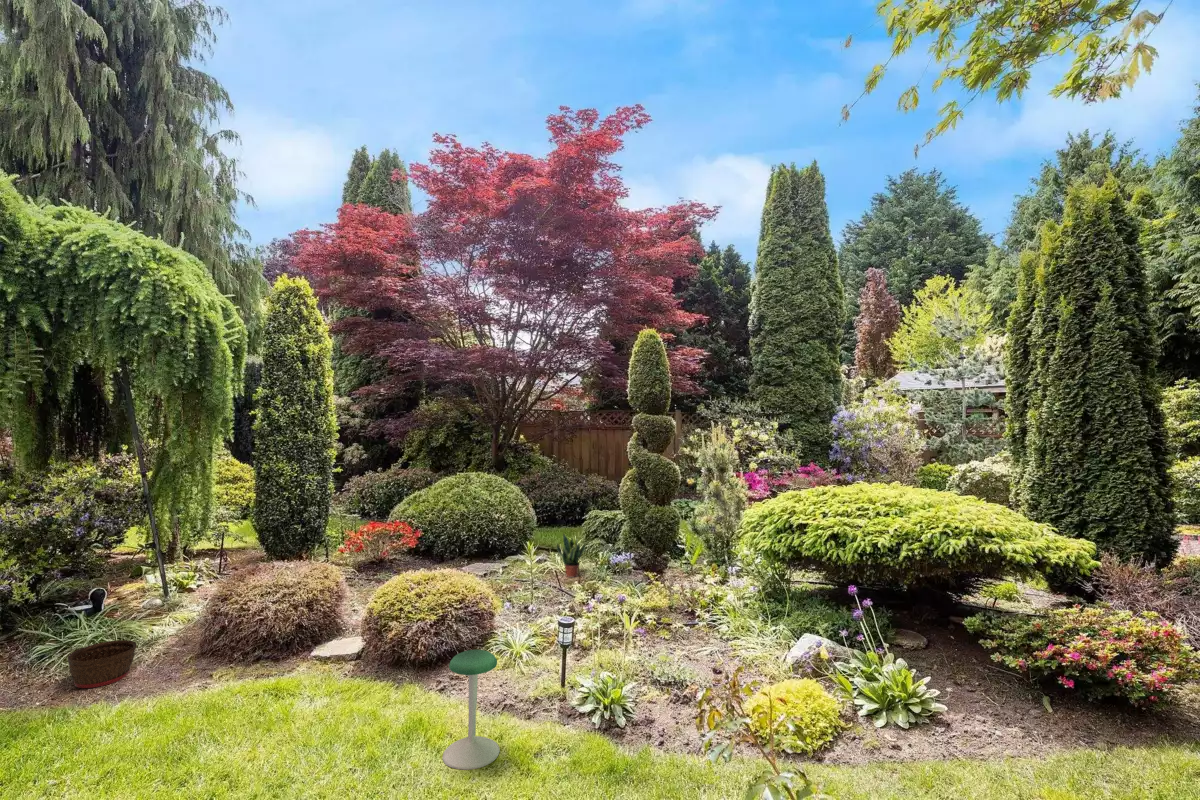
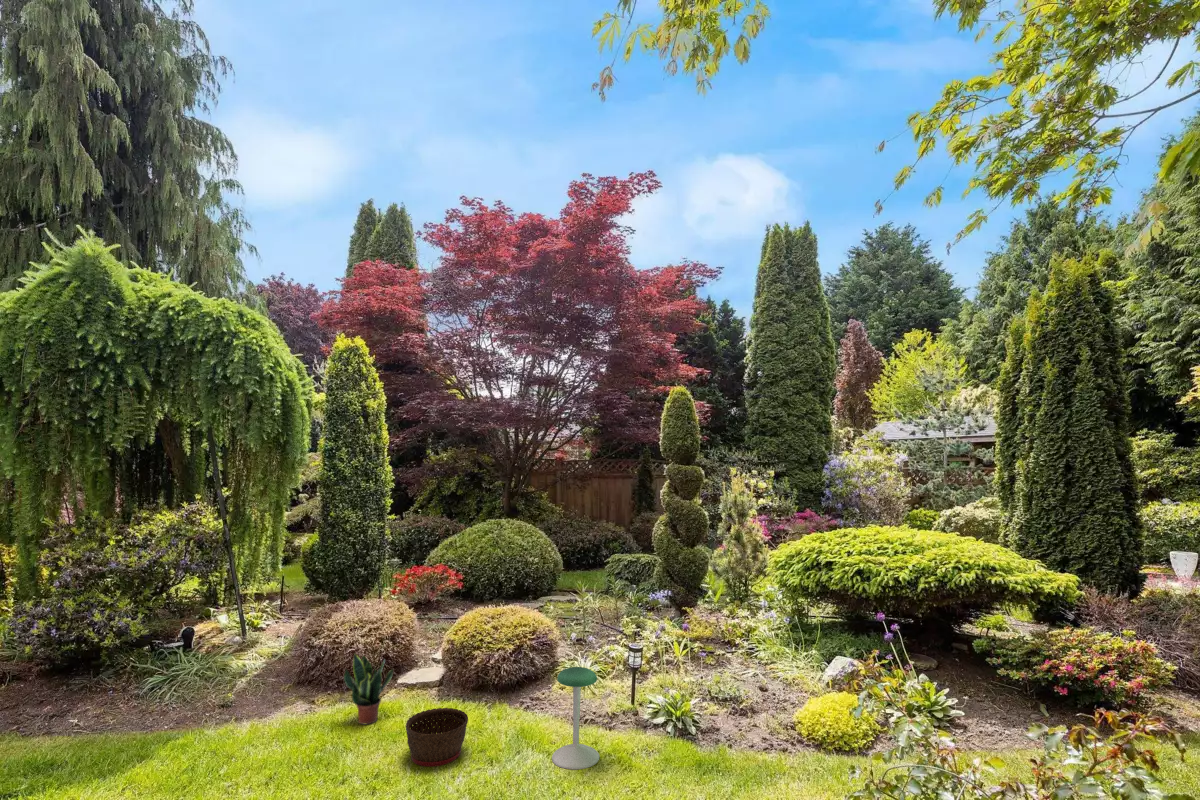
potted plant: present [557,533,585,578] -> present [344,654,393,724]
basket: present [68,640,136,688] -> present [406,708,468,767]

